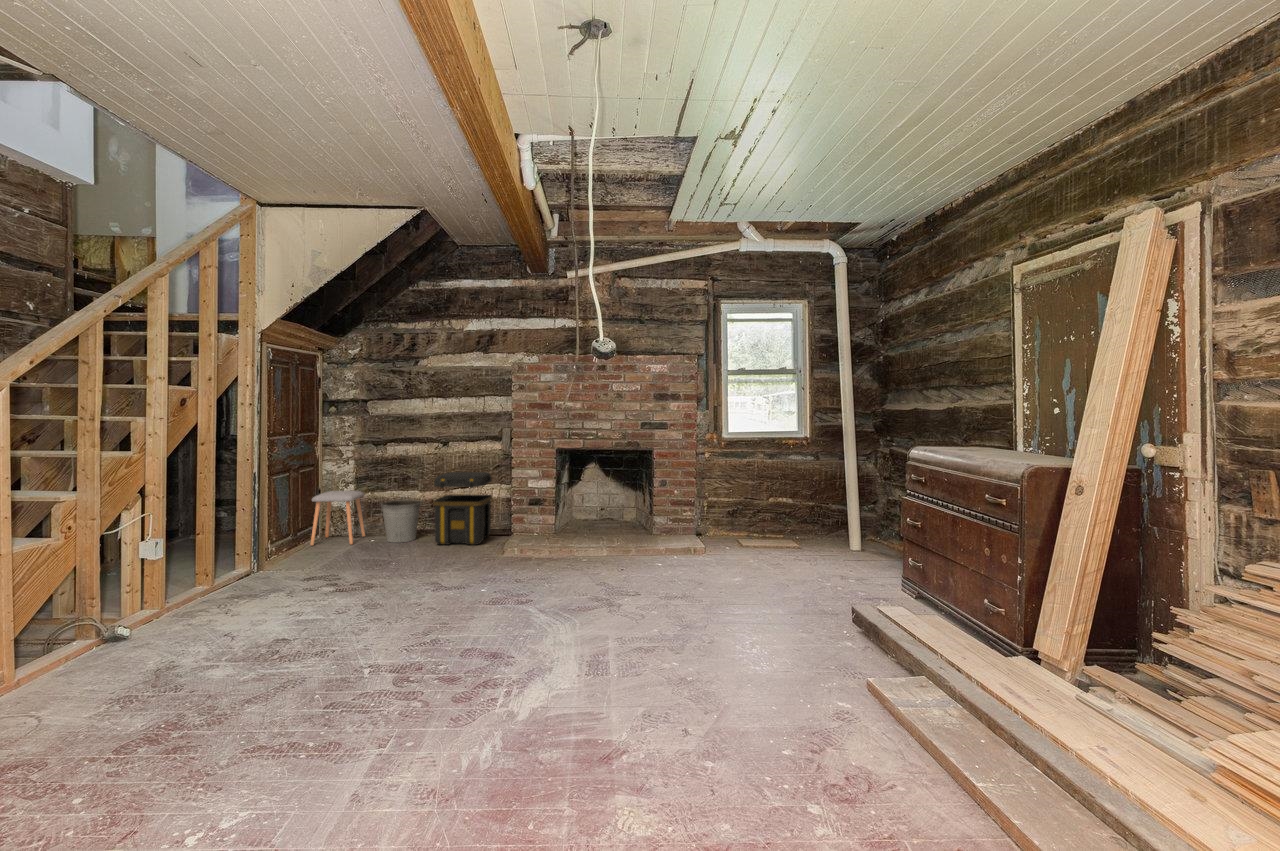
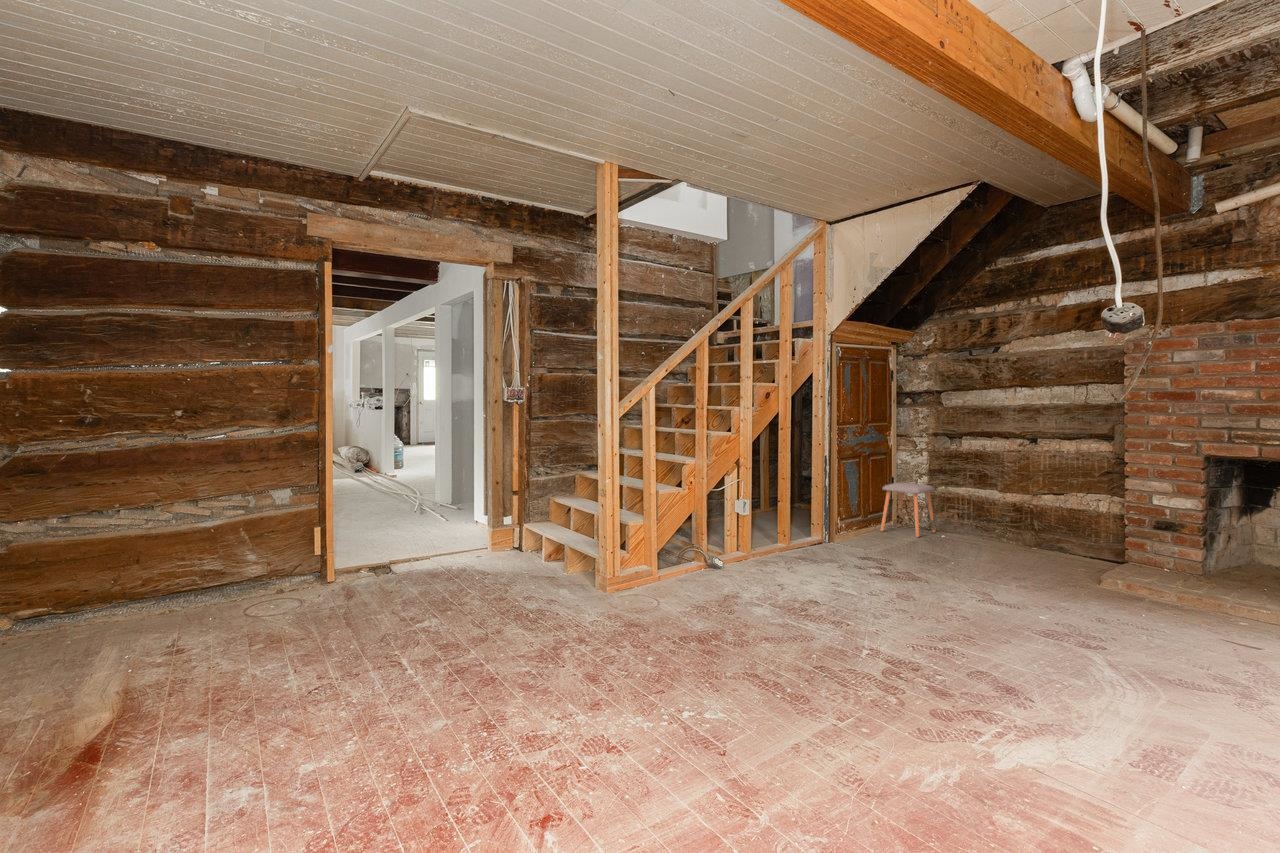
toolbox: present [433,472,492,545] -> none [1006,474,1093,565]
bucket: present [381,500,422,543] -> none [948,499,998,546]

